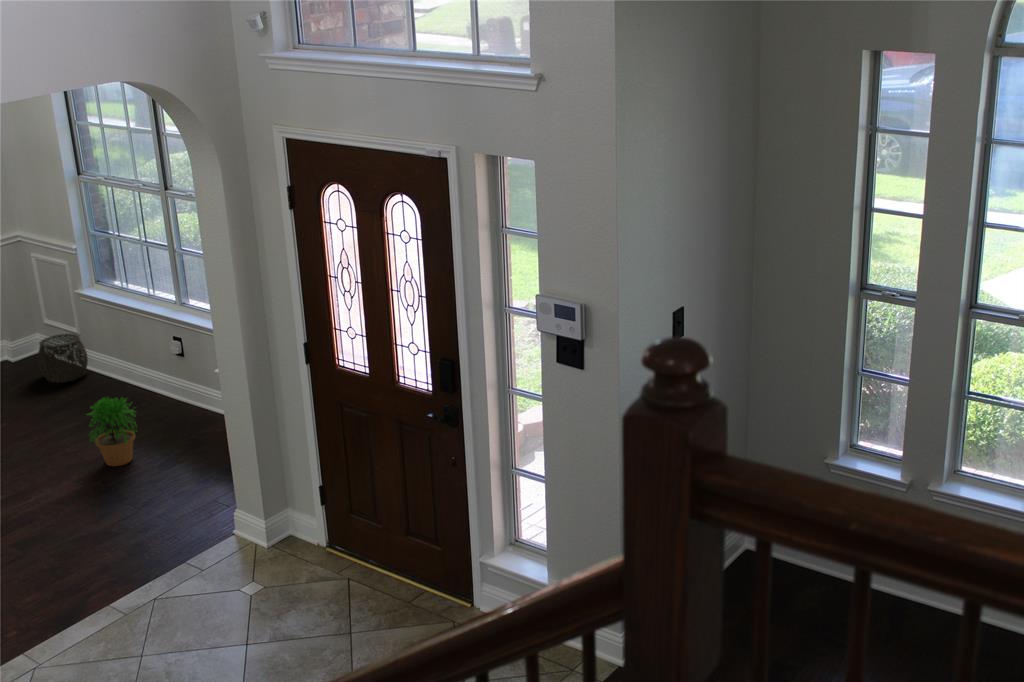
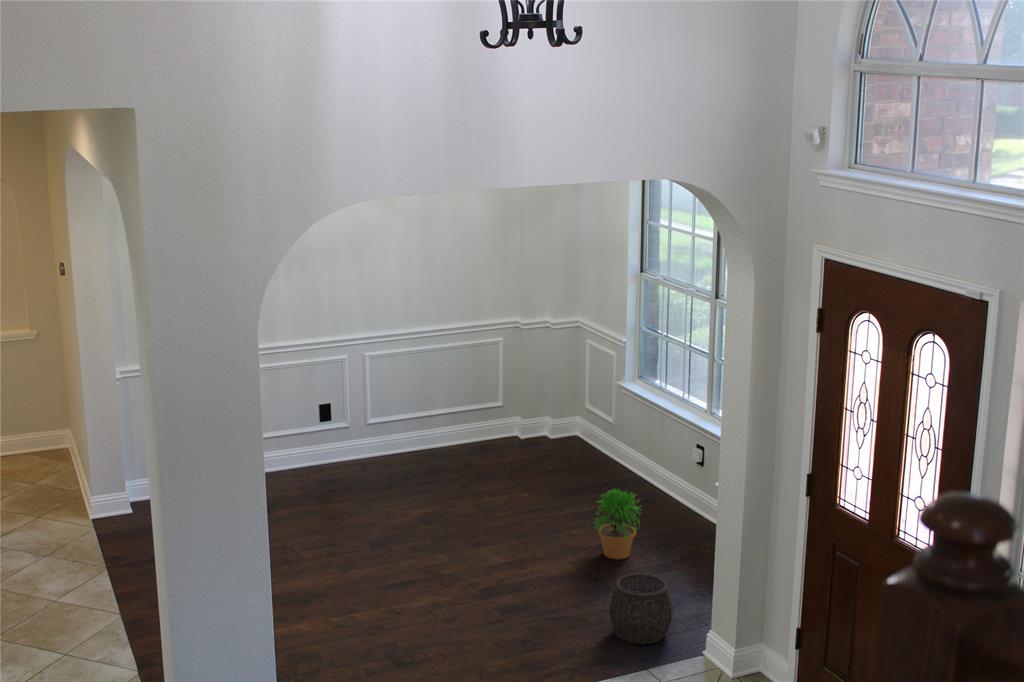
woven basket: present [38,334,88,383] -> present [609,574,673,645]

